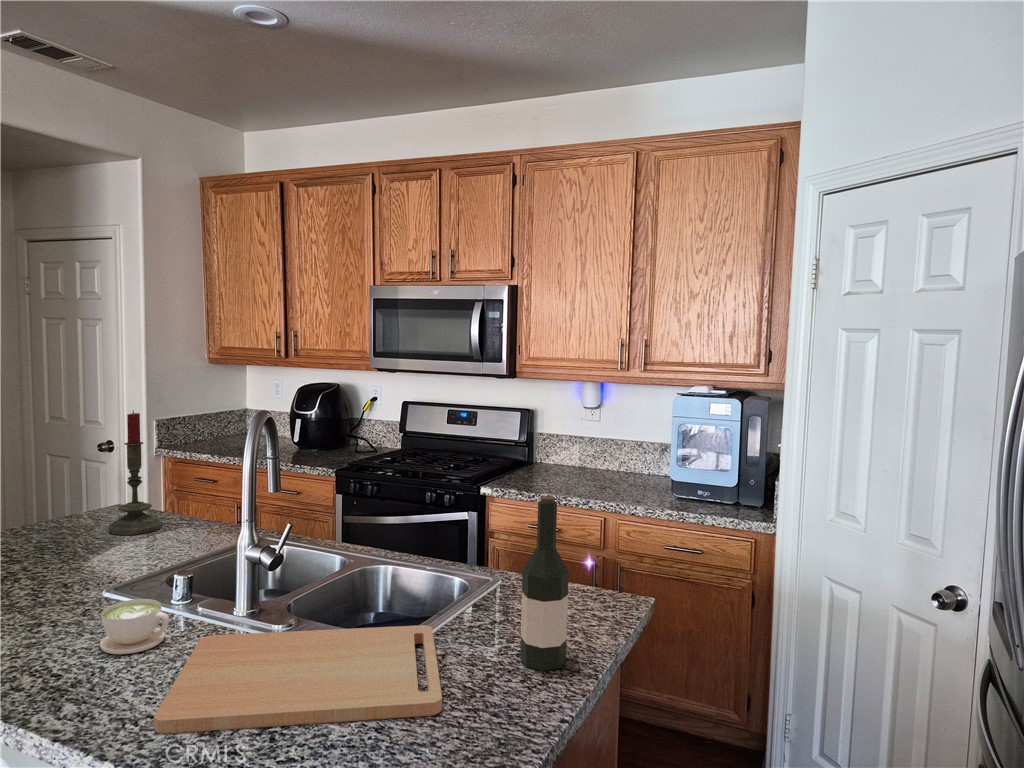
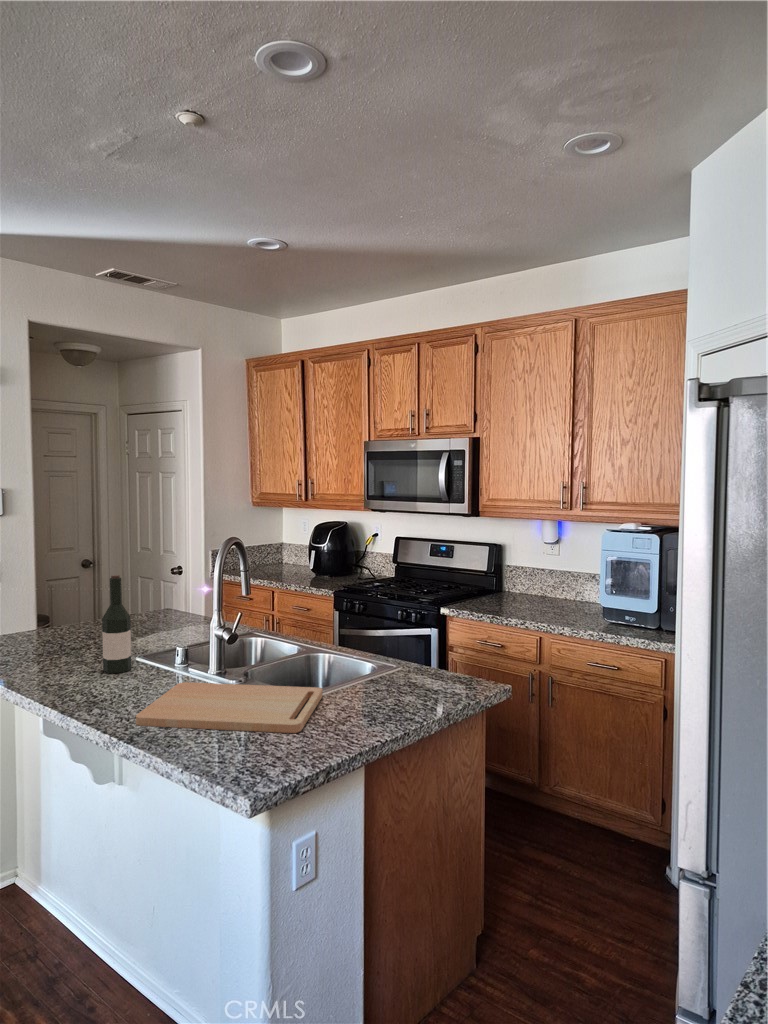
candle: present [109,410,162,535] -> none [154,540,188,628]
wine bottle: present [520,496,569,671] -> present [102,575,131,673]
coffee cup: present [100,599,169,654] -> none [123,658,162,689]

